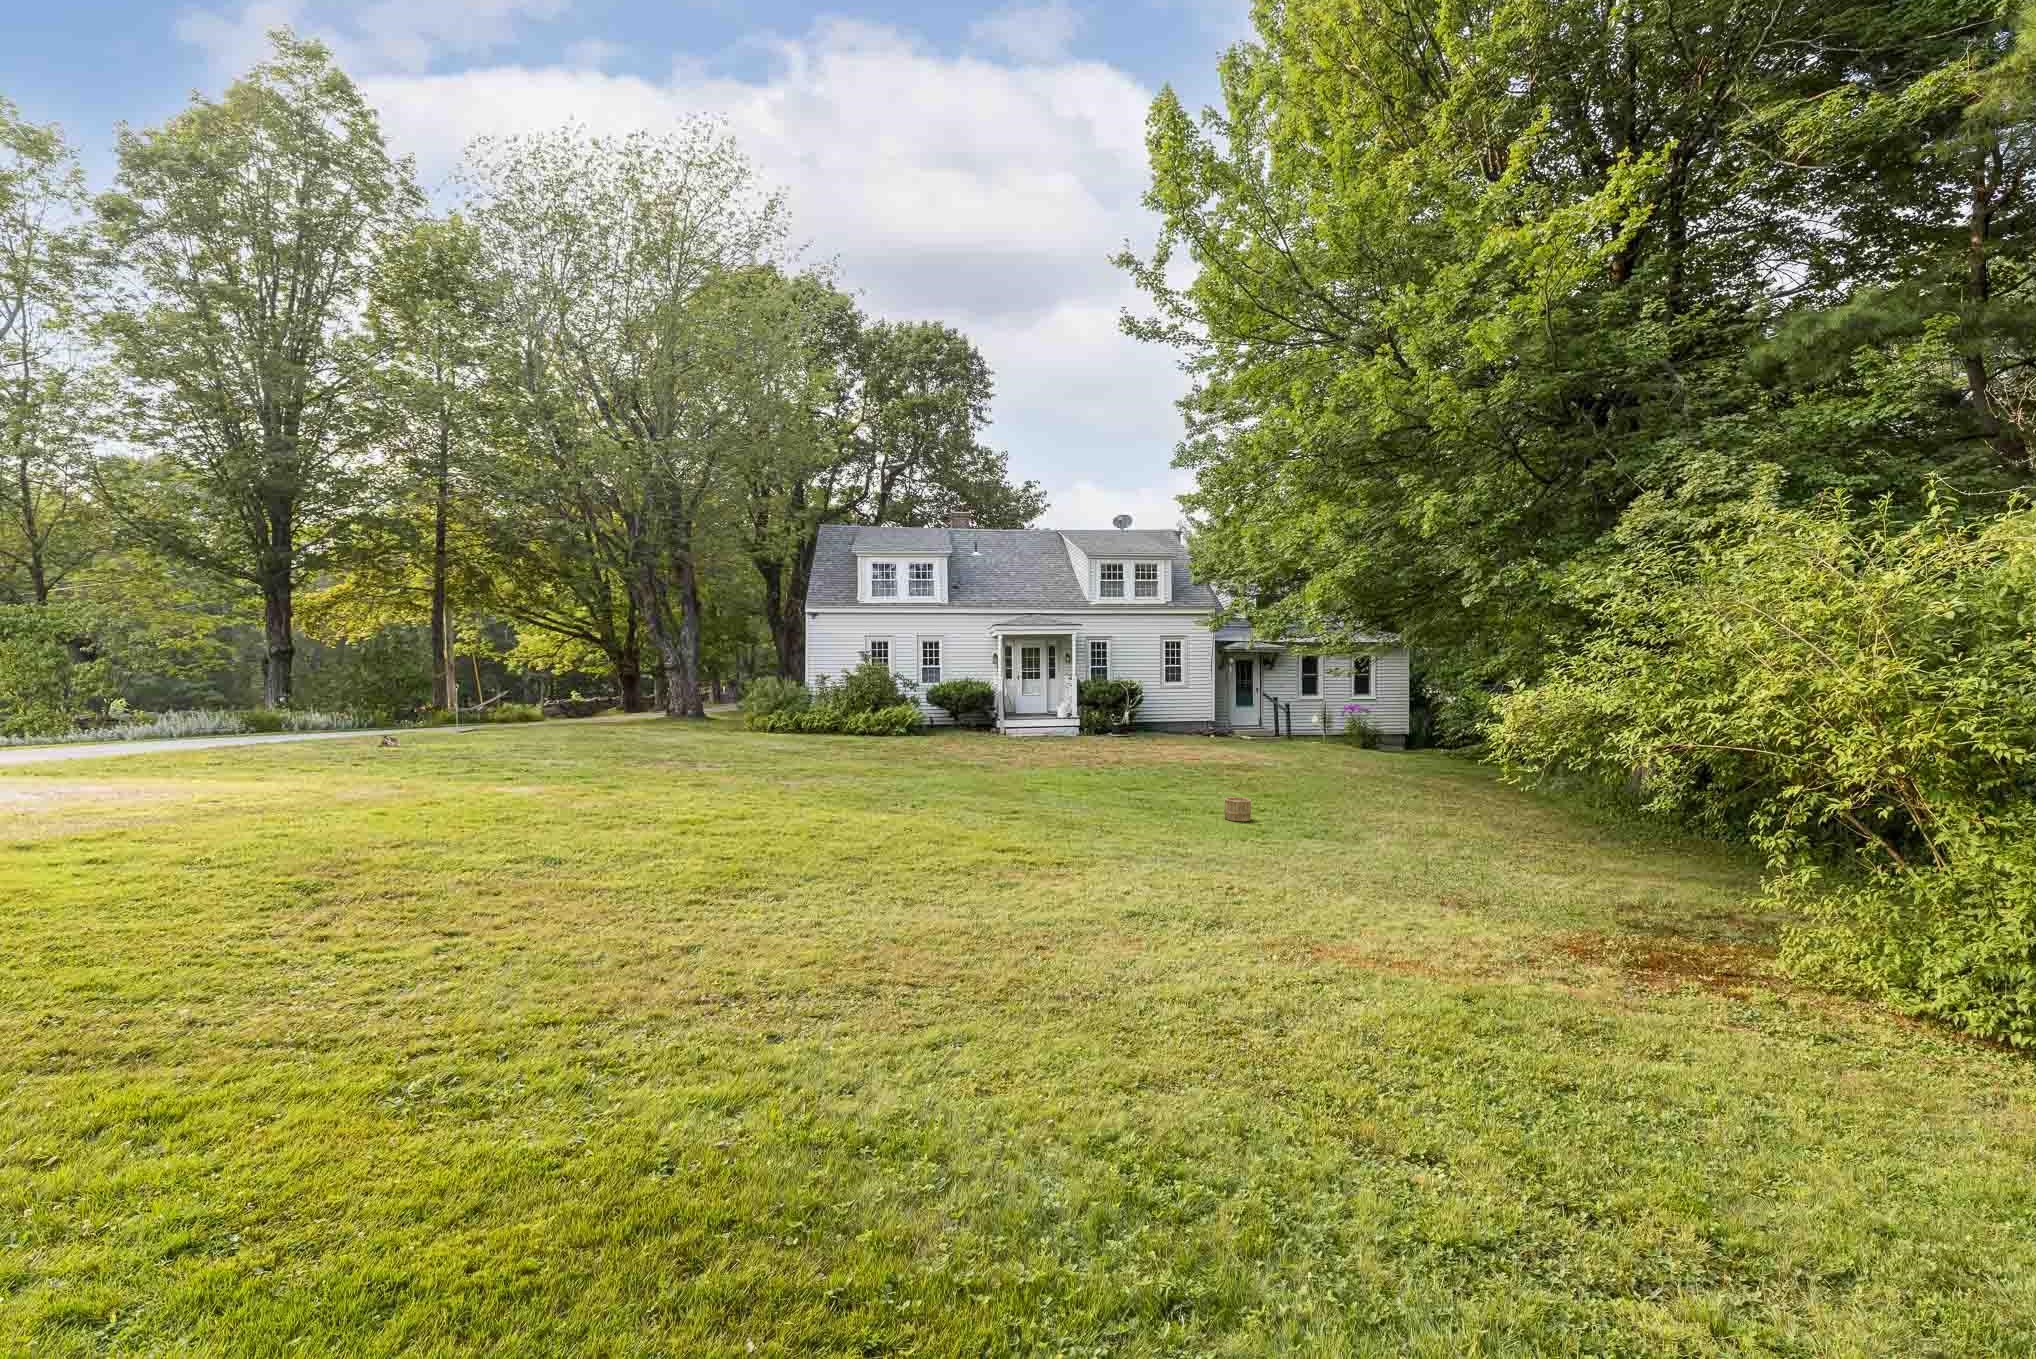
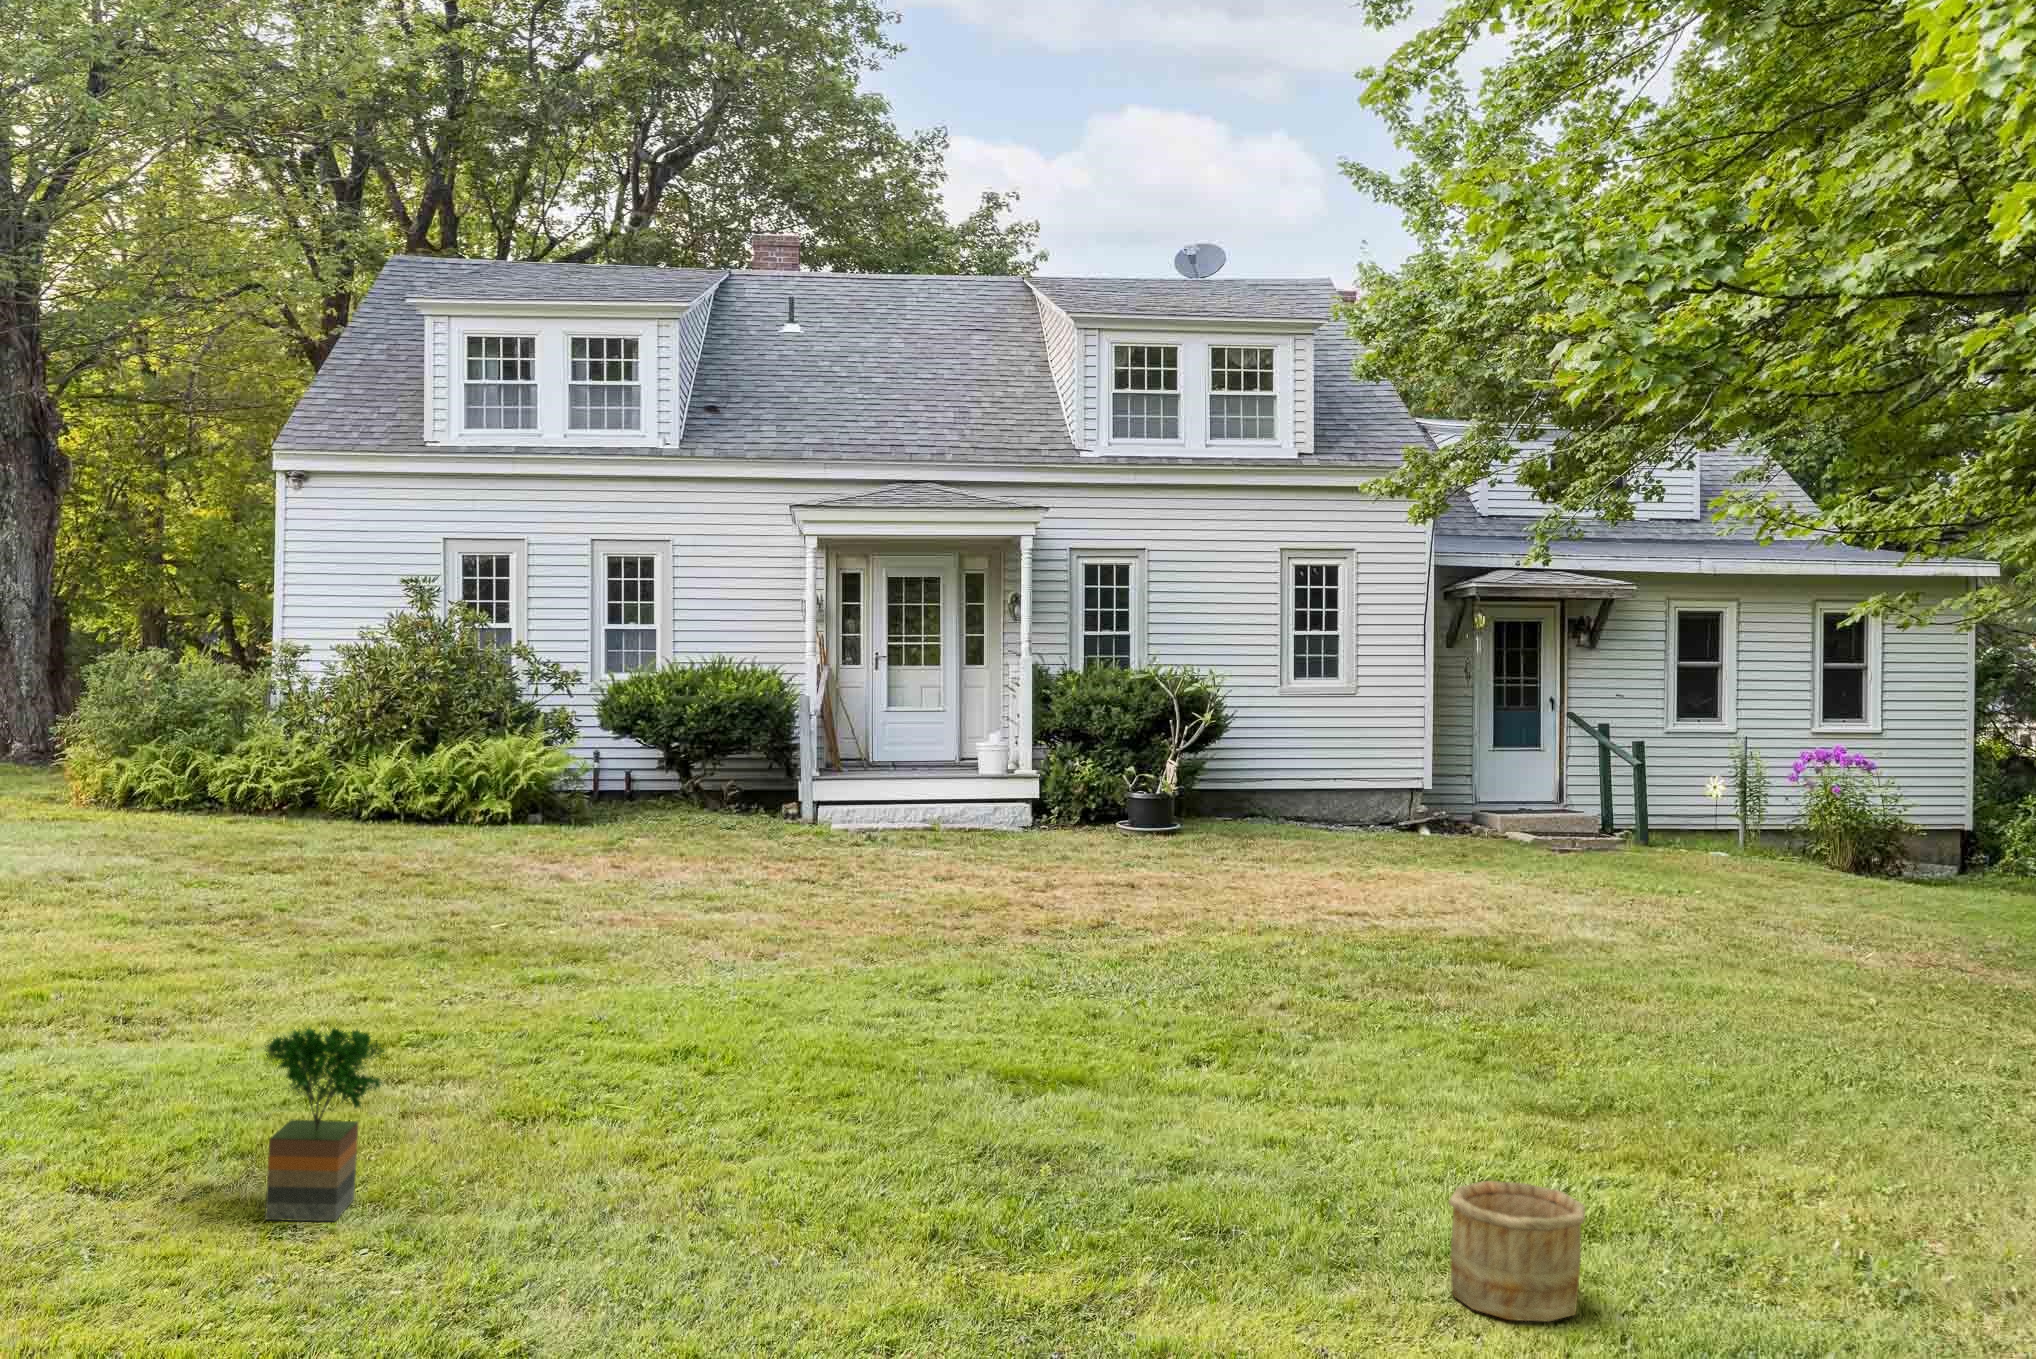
potted tree: none [975,768,1002,807] -> present [265,1027,385,1221]

